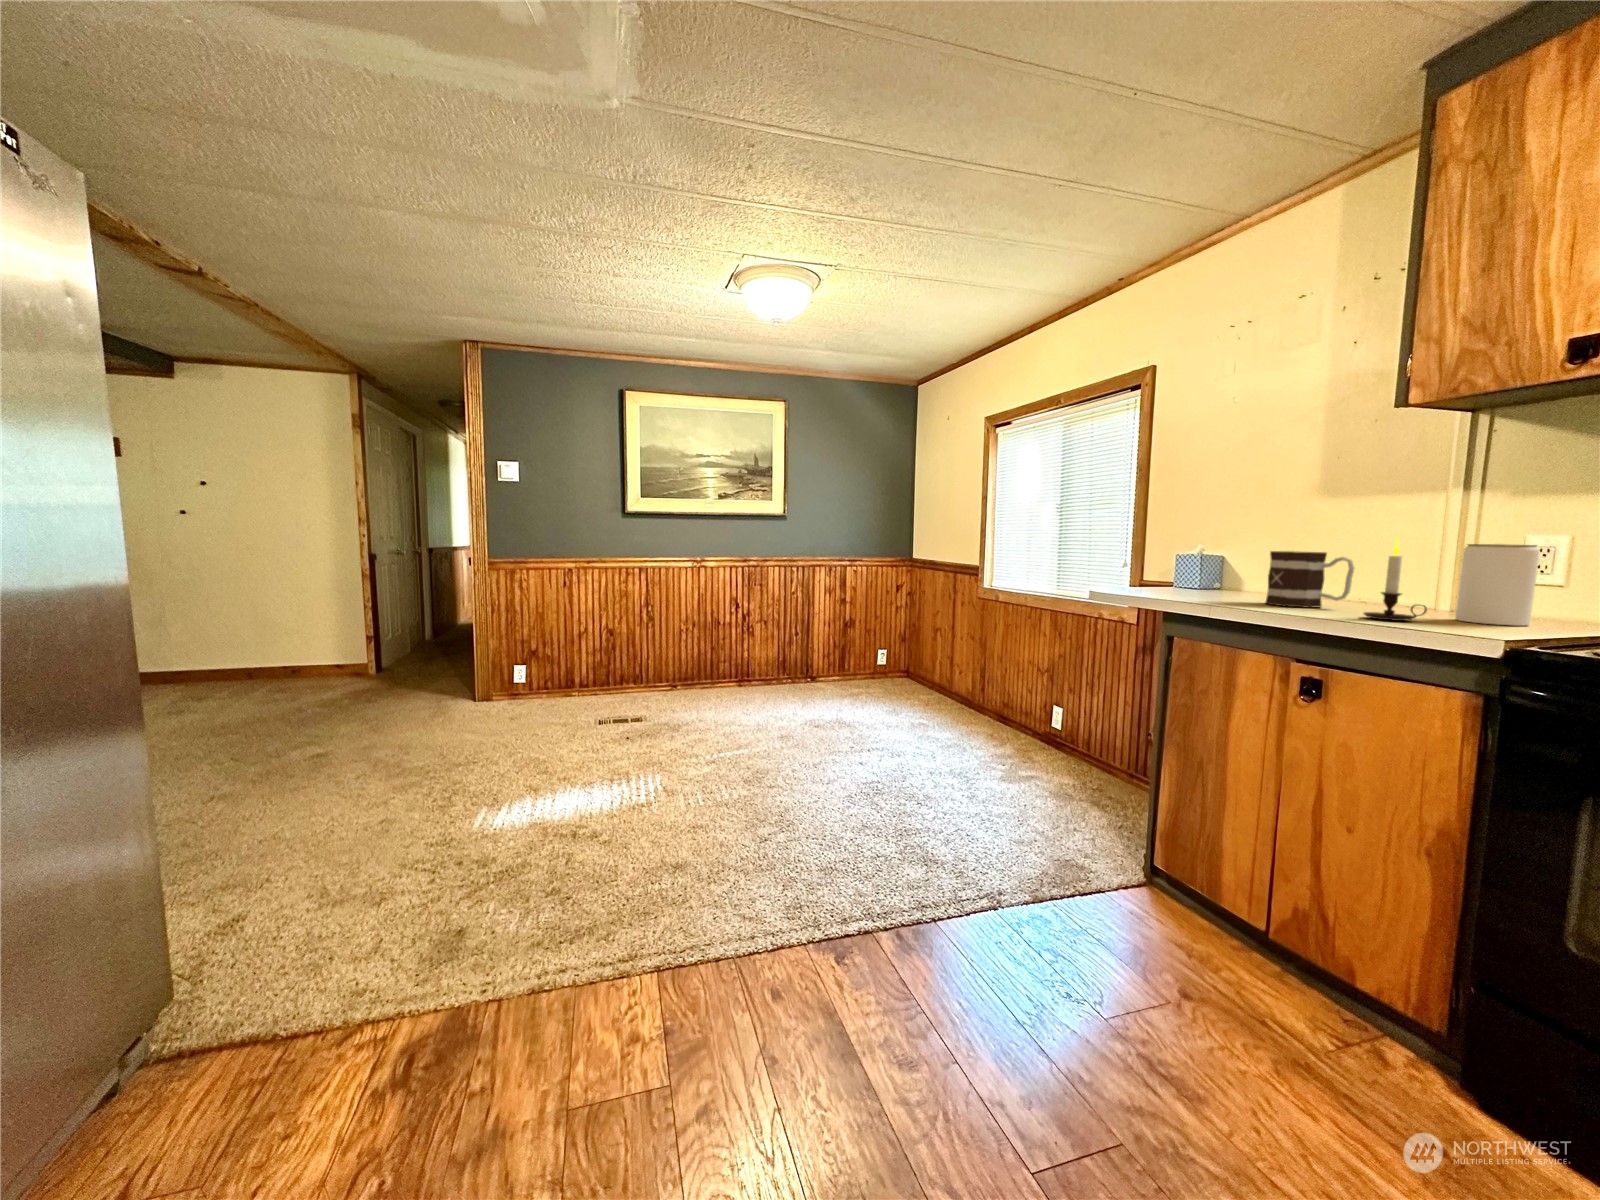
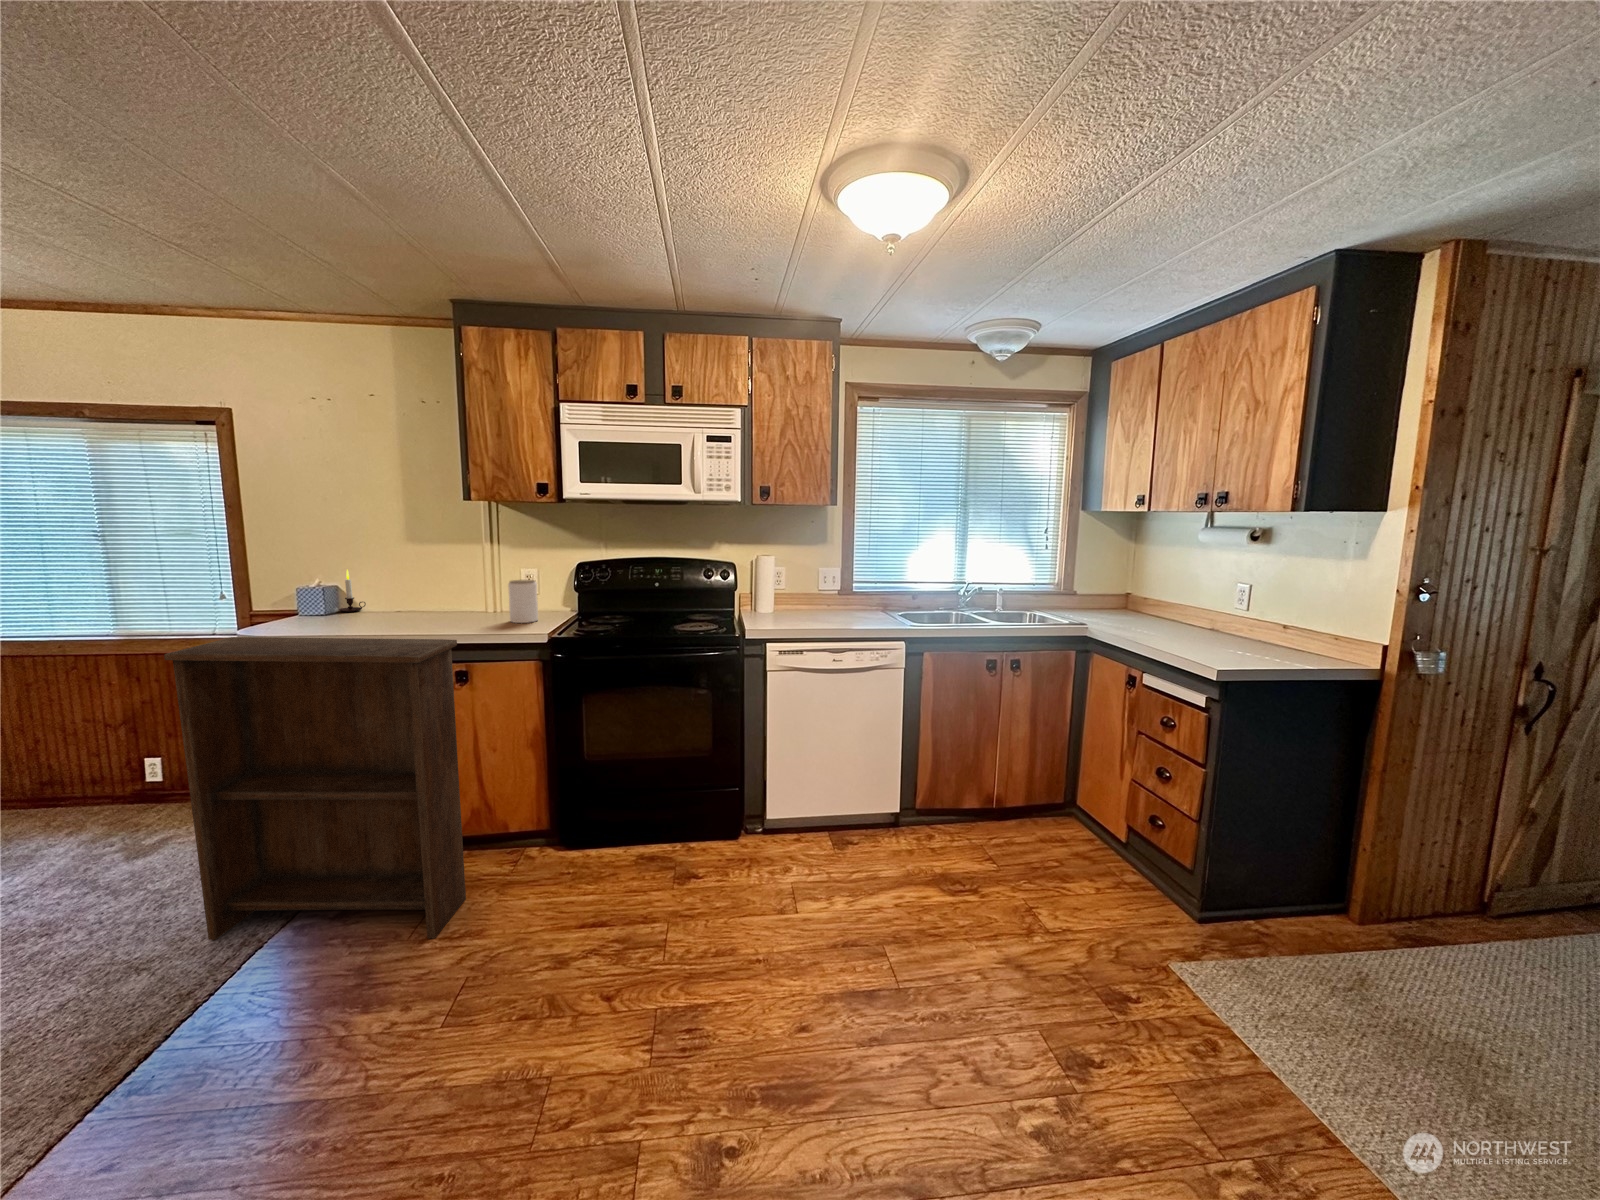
candle: present [1364,536,1427,621] -> present [339,570,366,612]
mug: present [1266,551,1354,608] -> none [406,589,459,628]
bookshelf: none [975,579,1271,1047] -> present [164,637,466,940]

